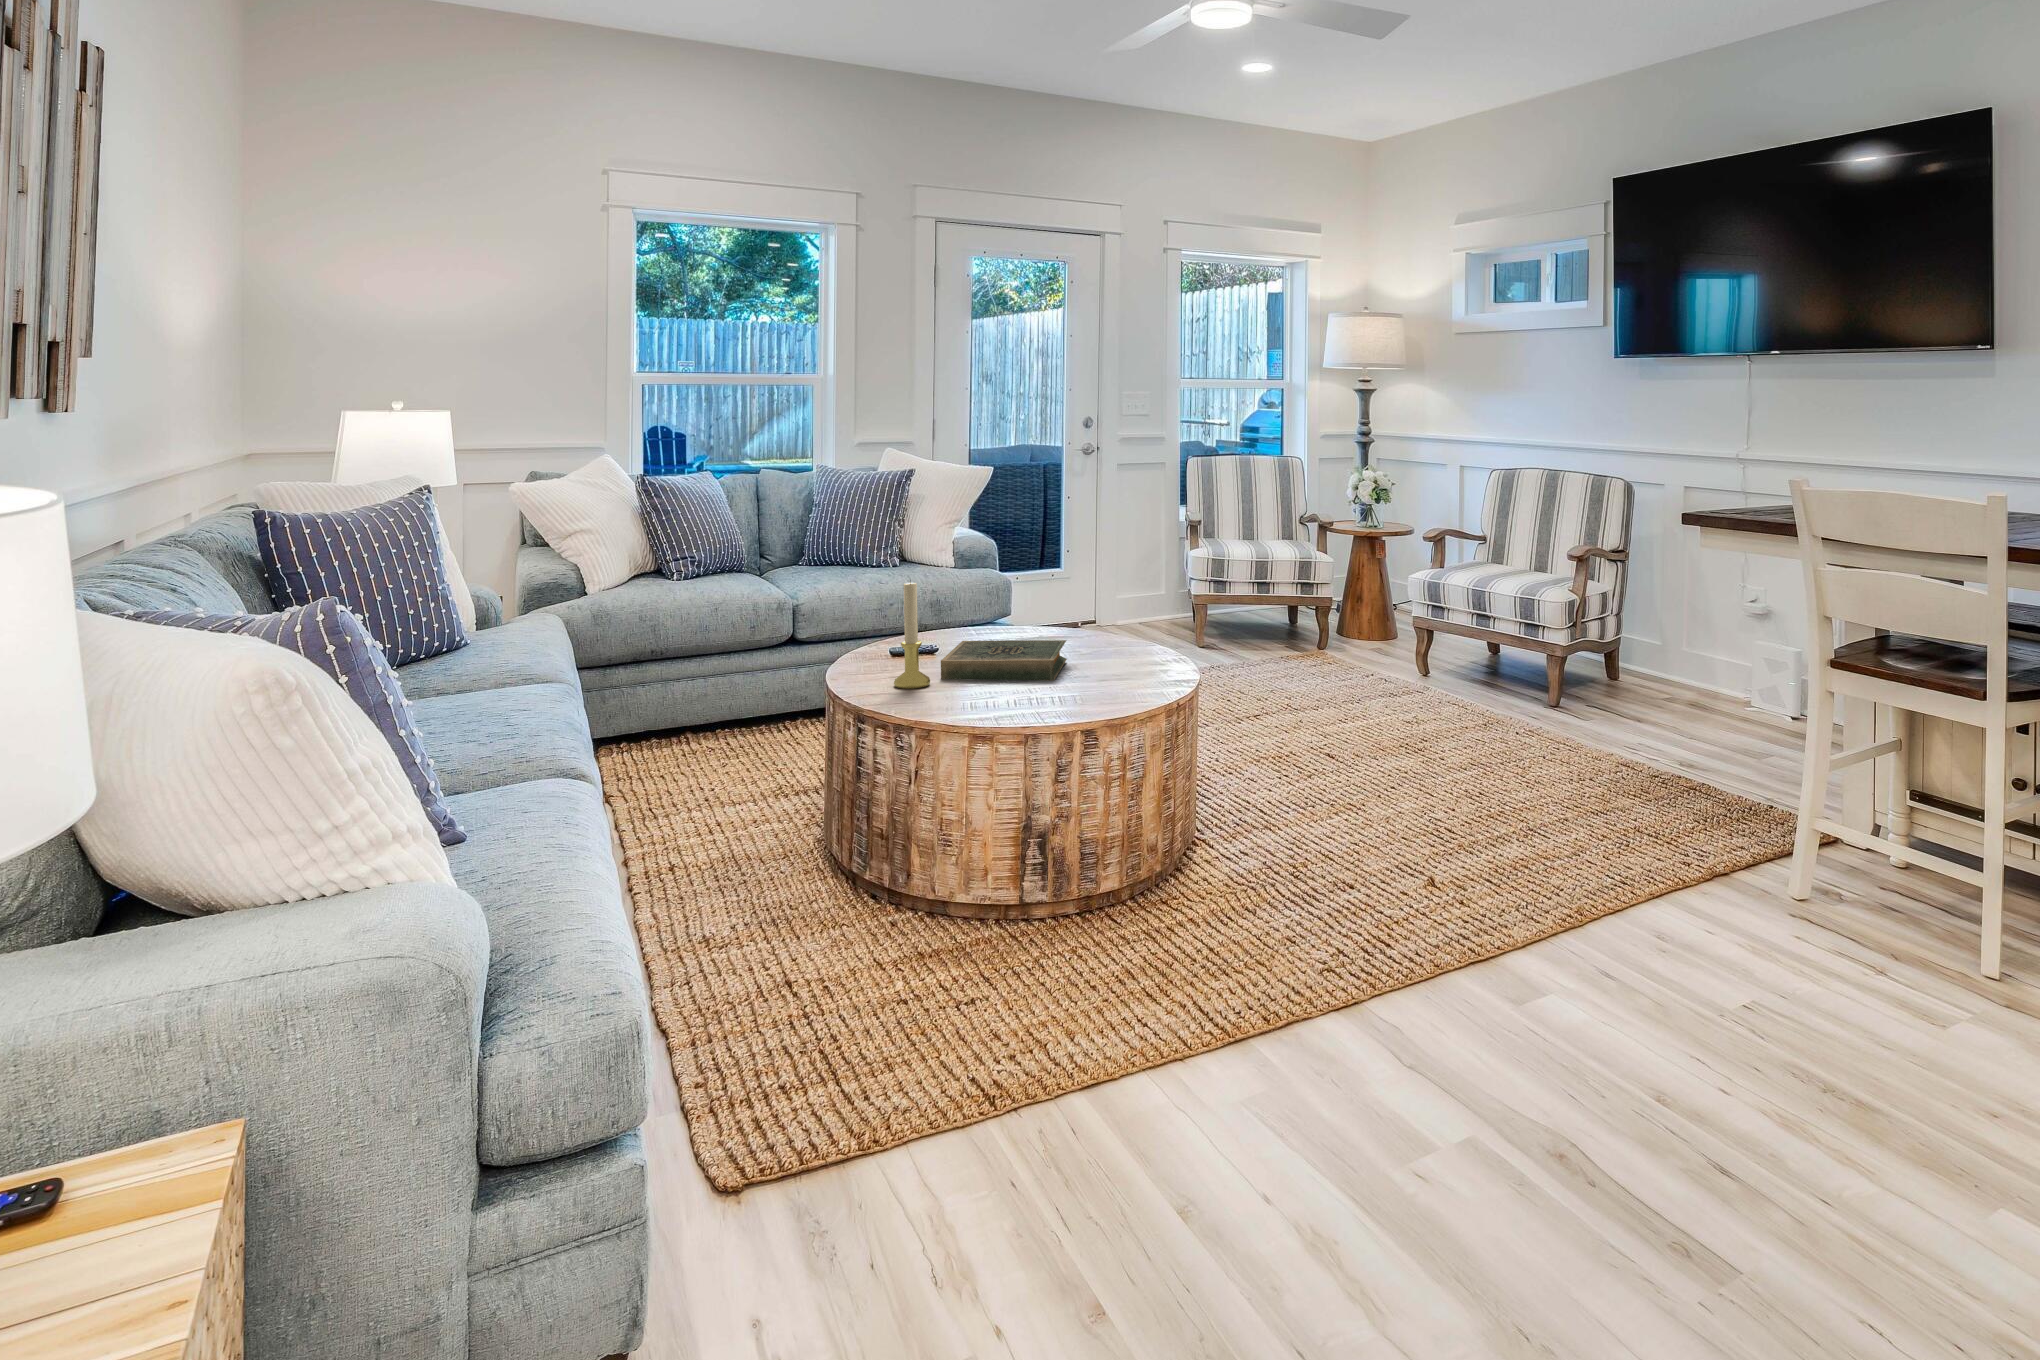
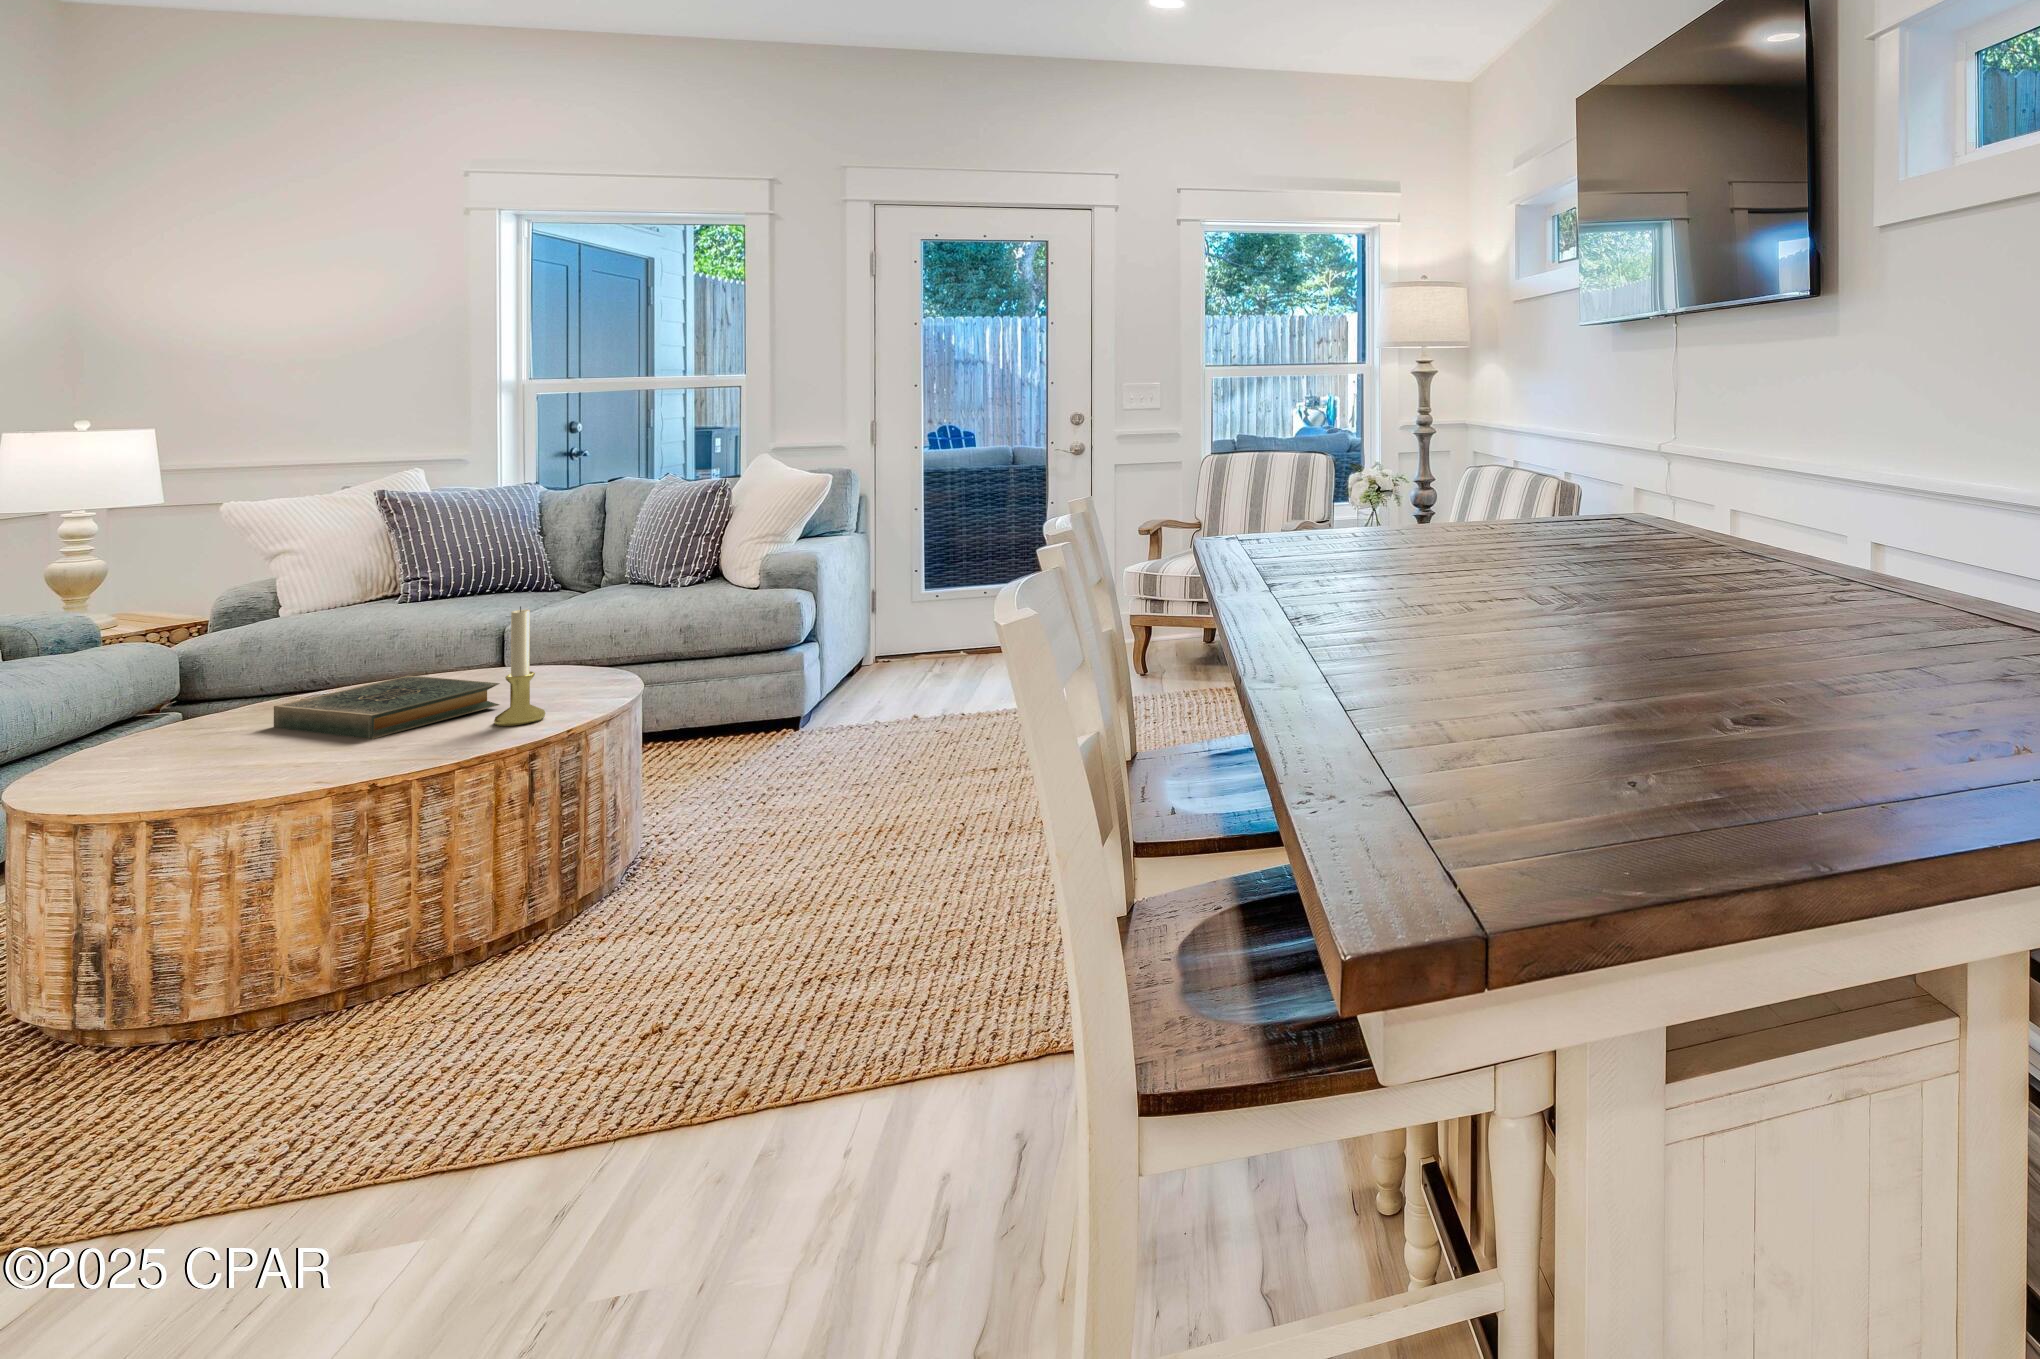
candle holder: present [894,580,930,689] -> present [494,607,546,726]

